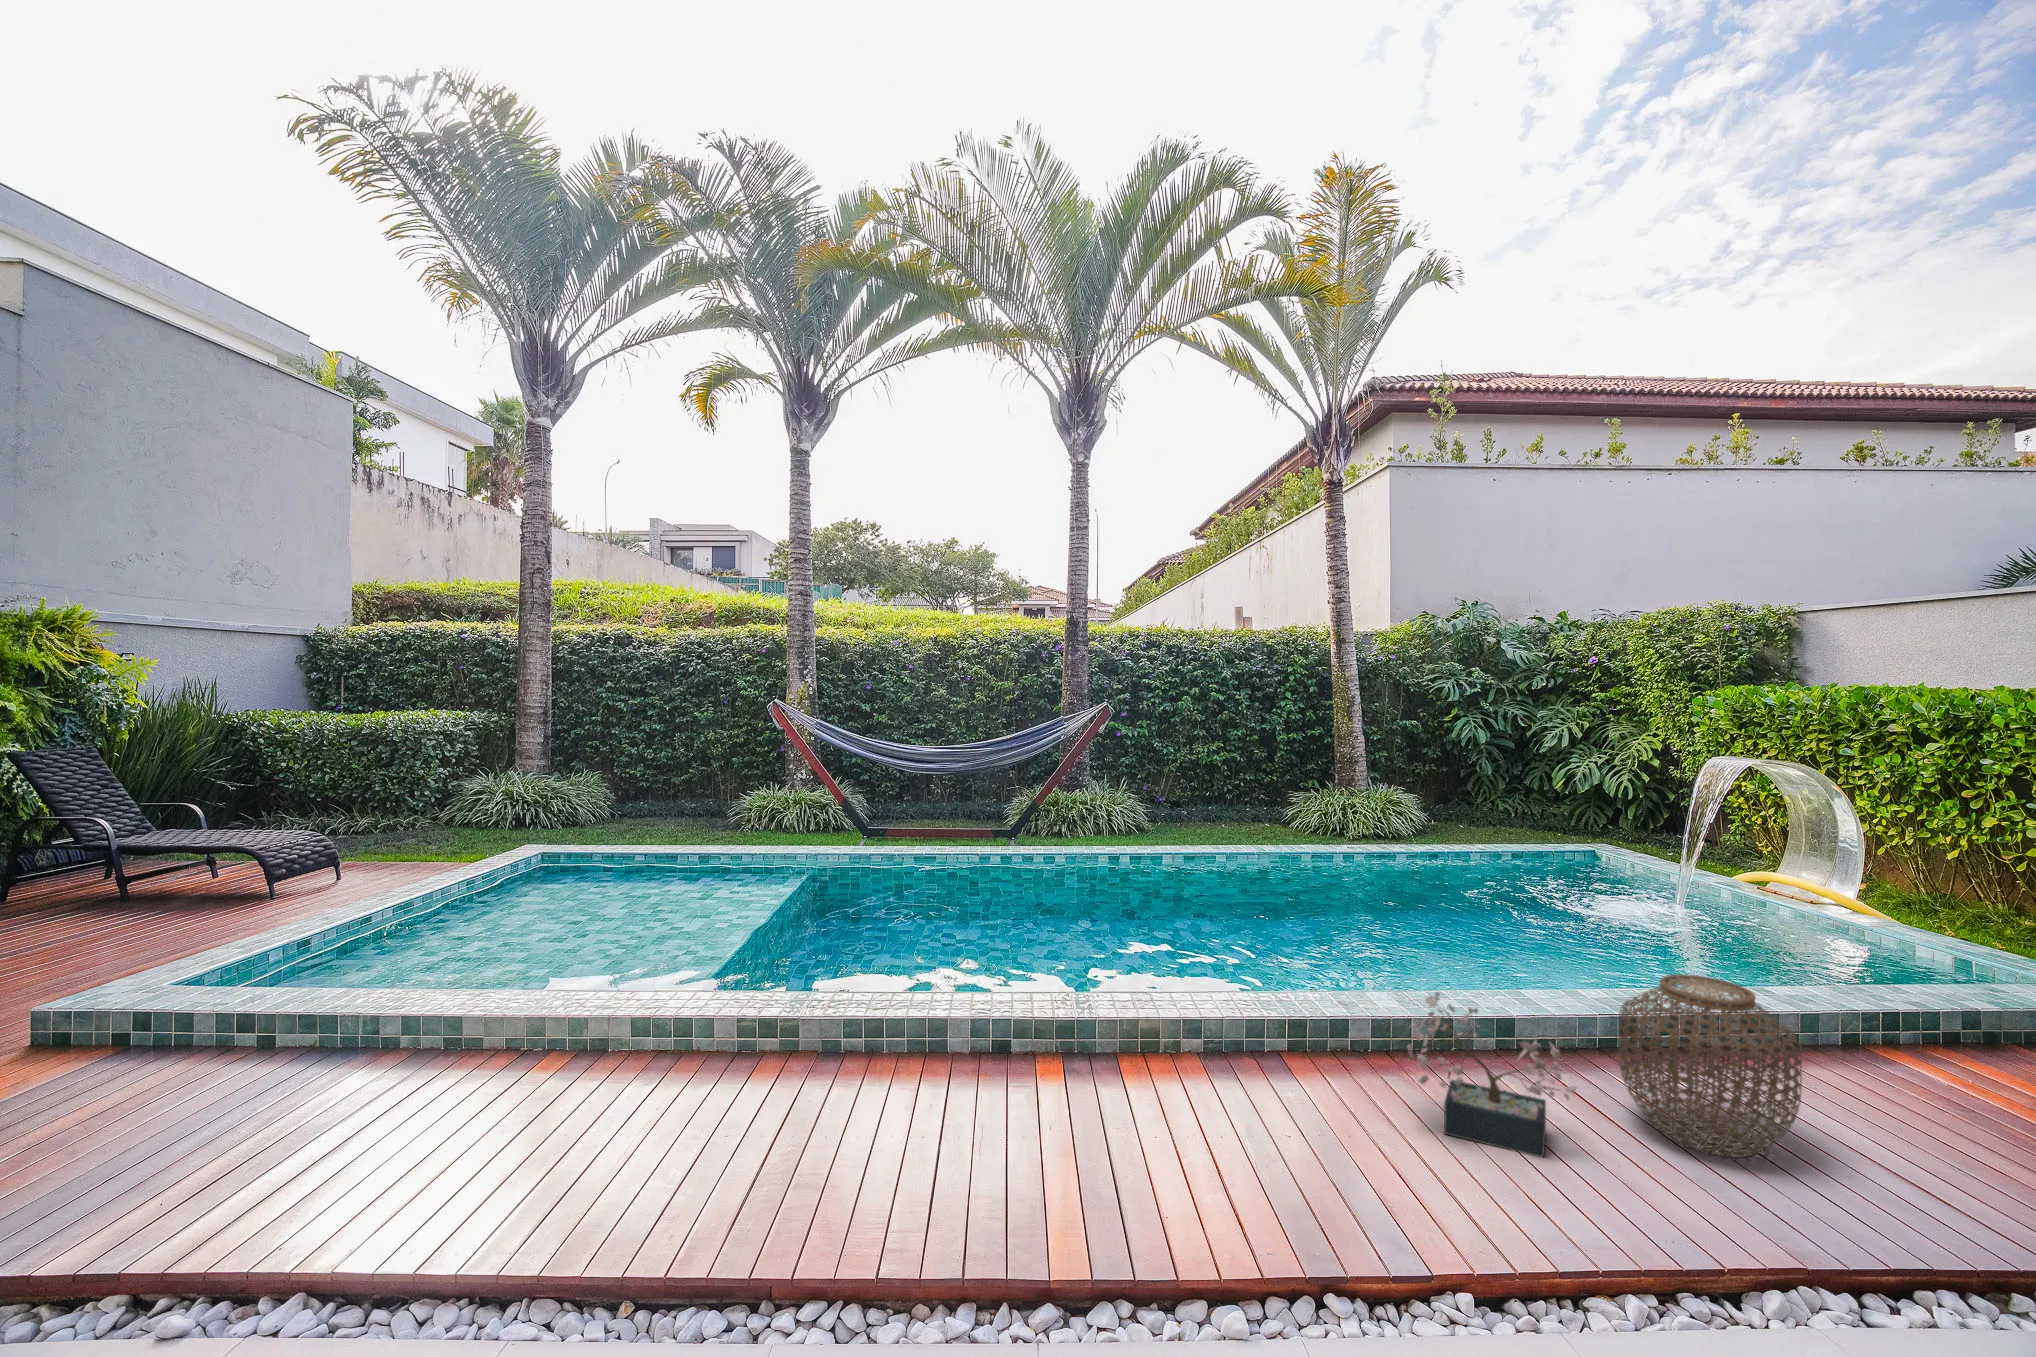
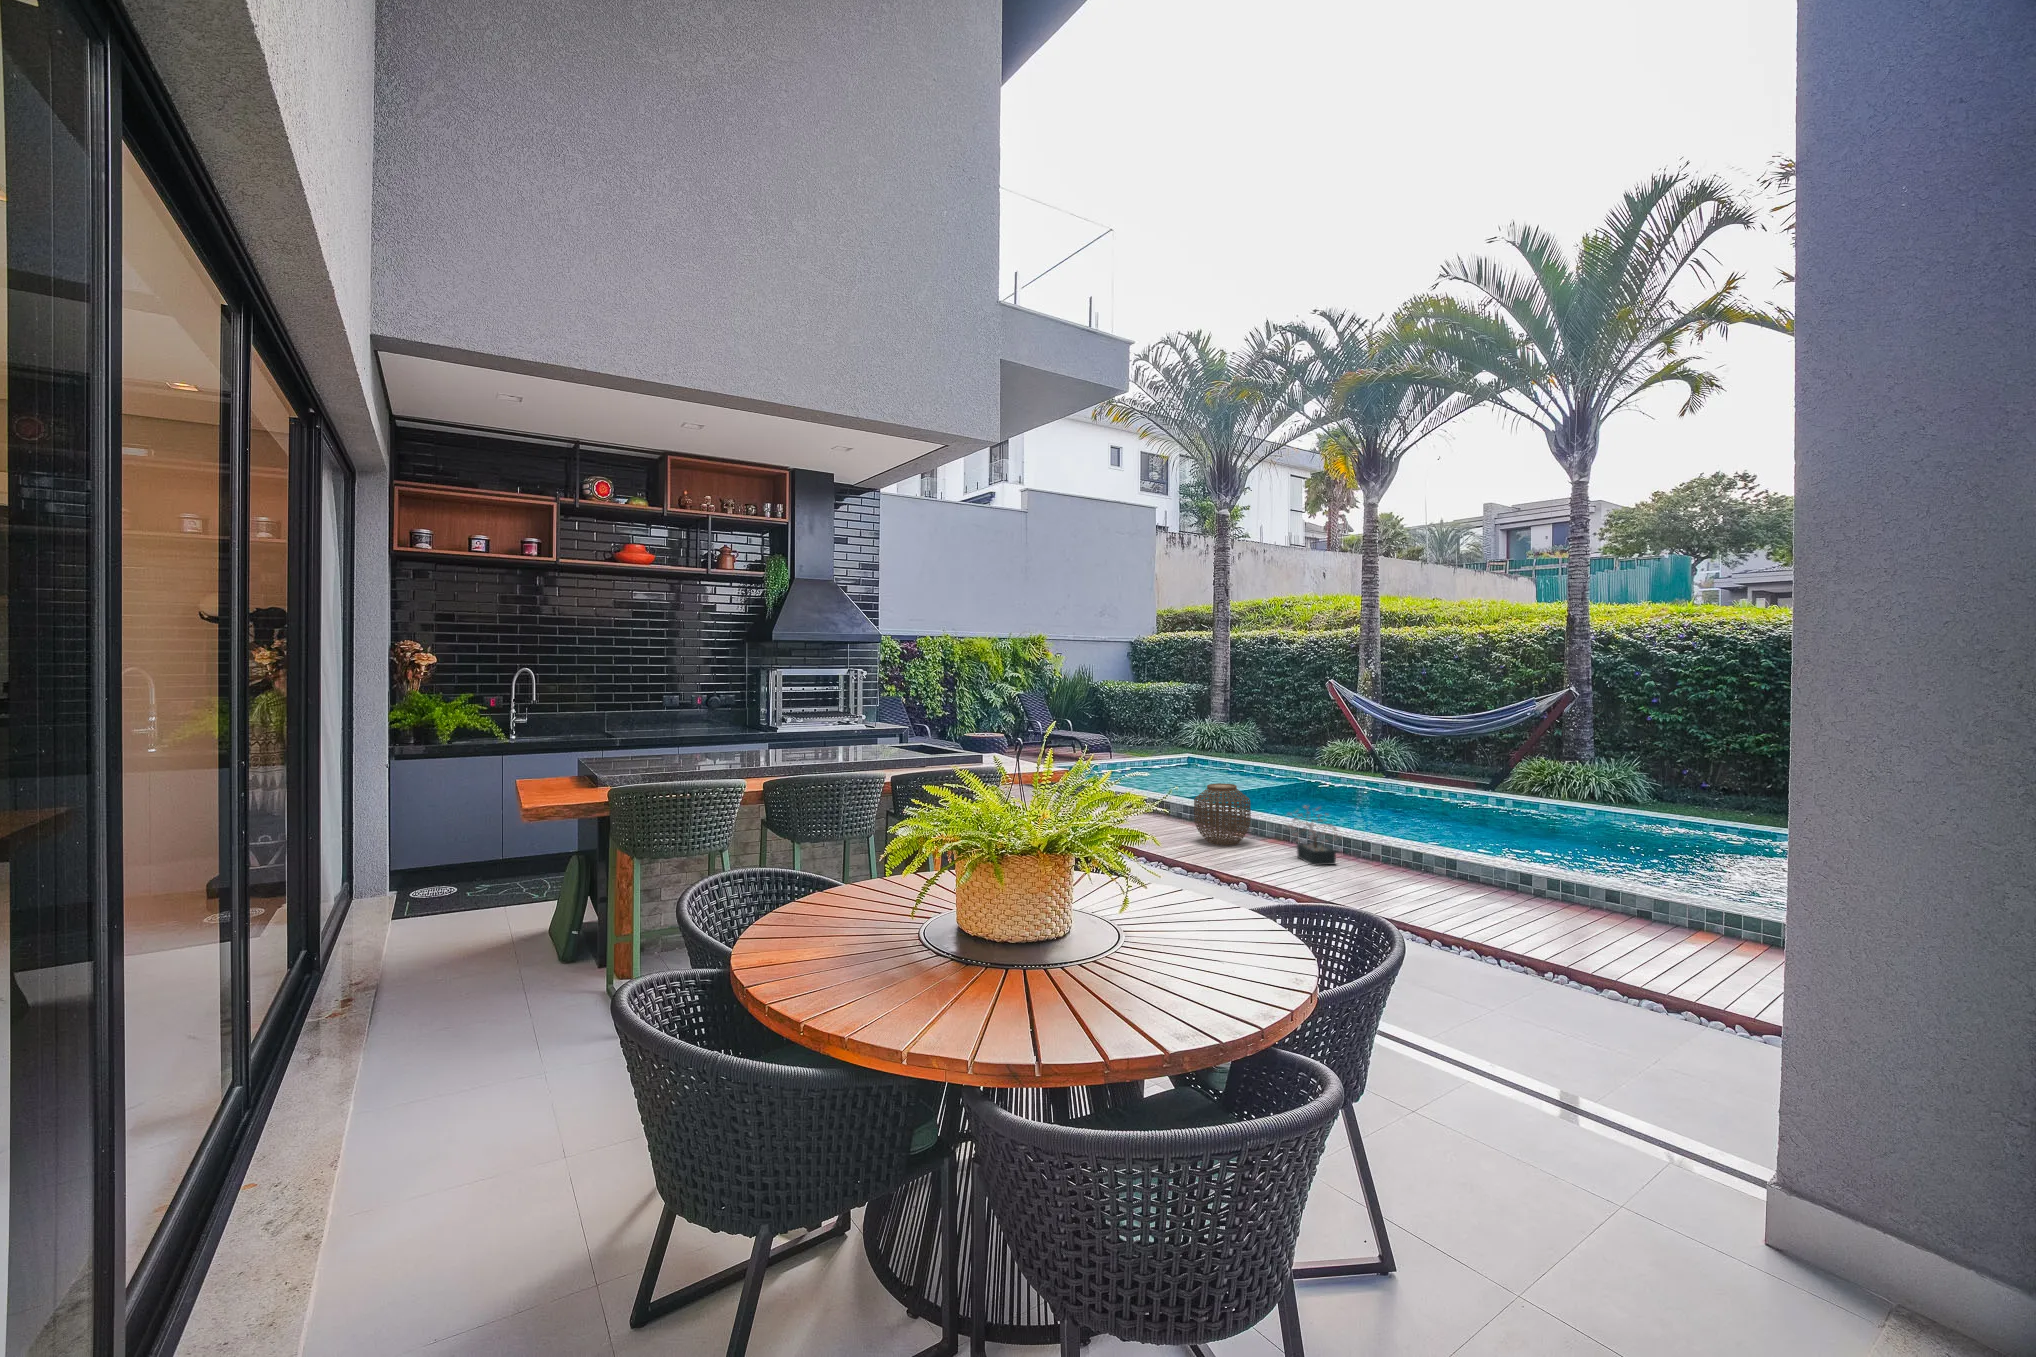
woven basket: present [1619,974,1802,1157] -> present [1194,783,1251,845]

